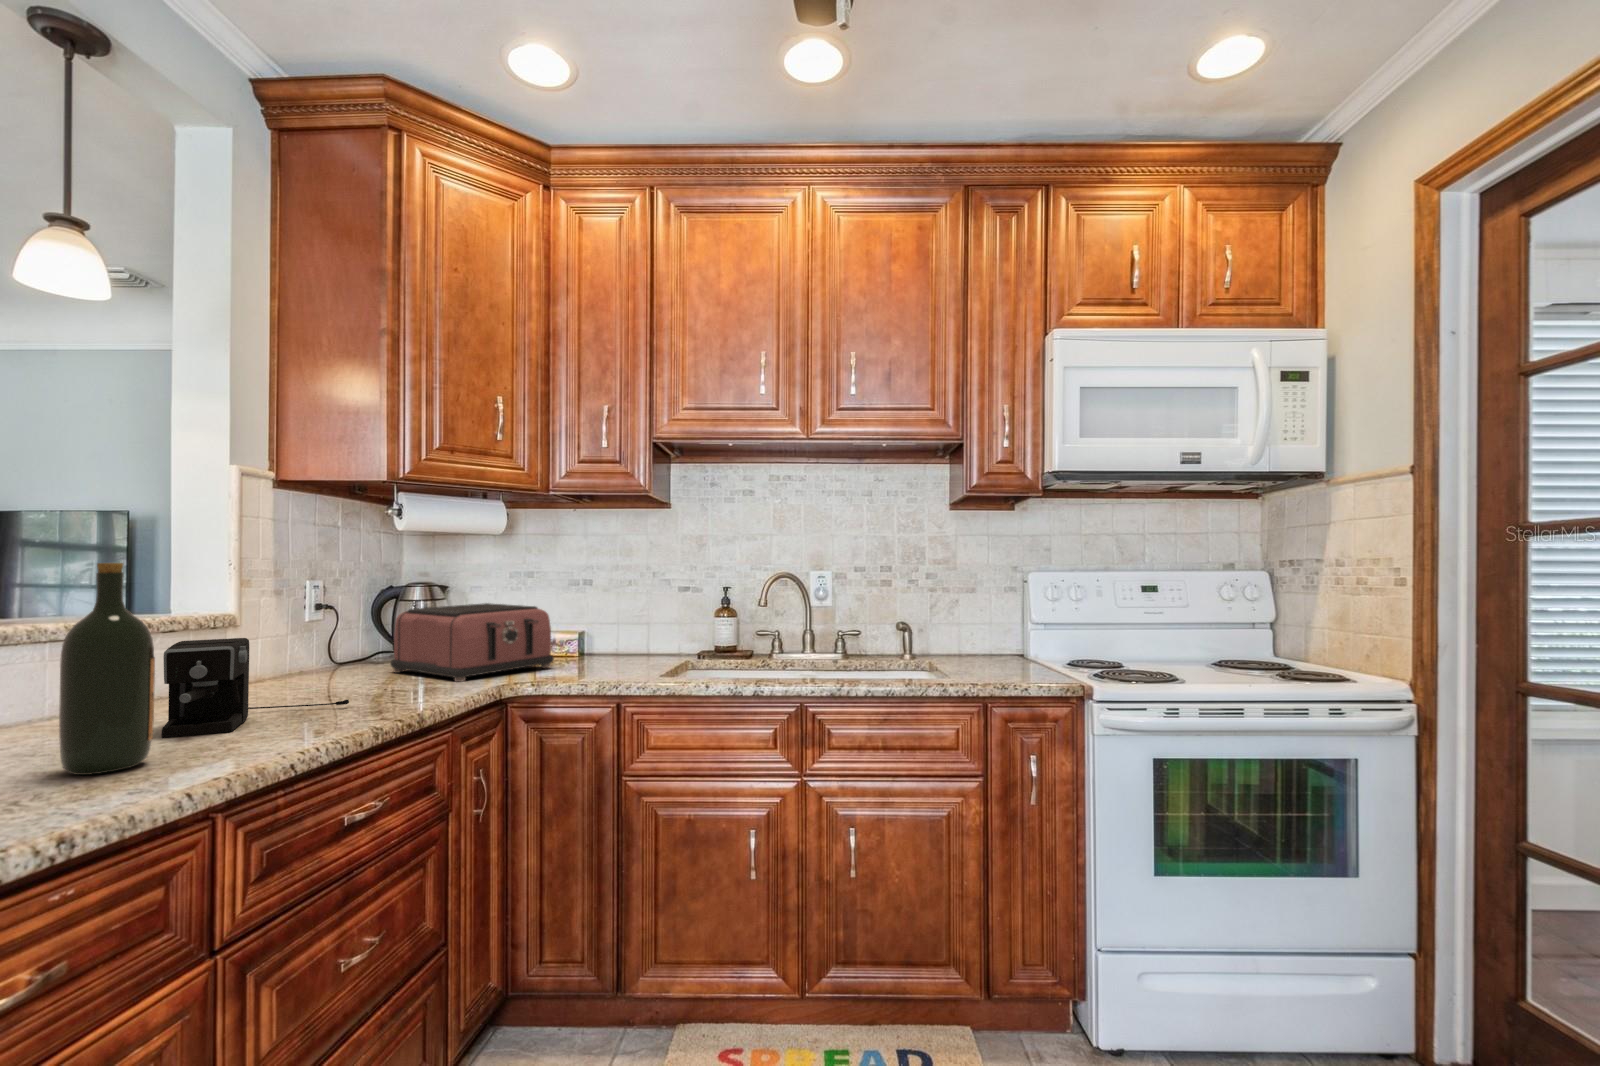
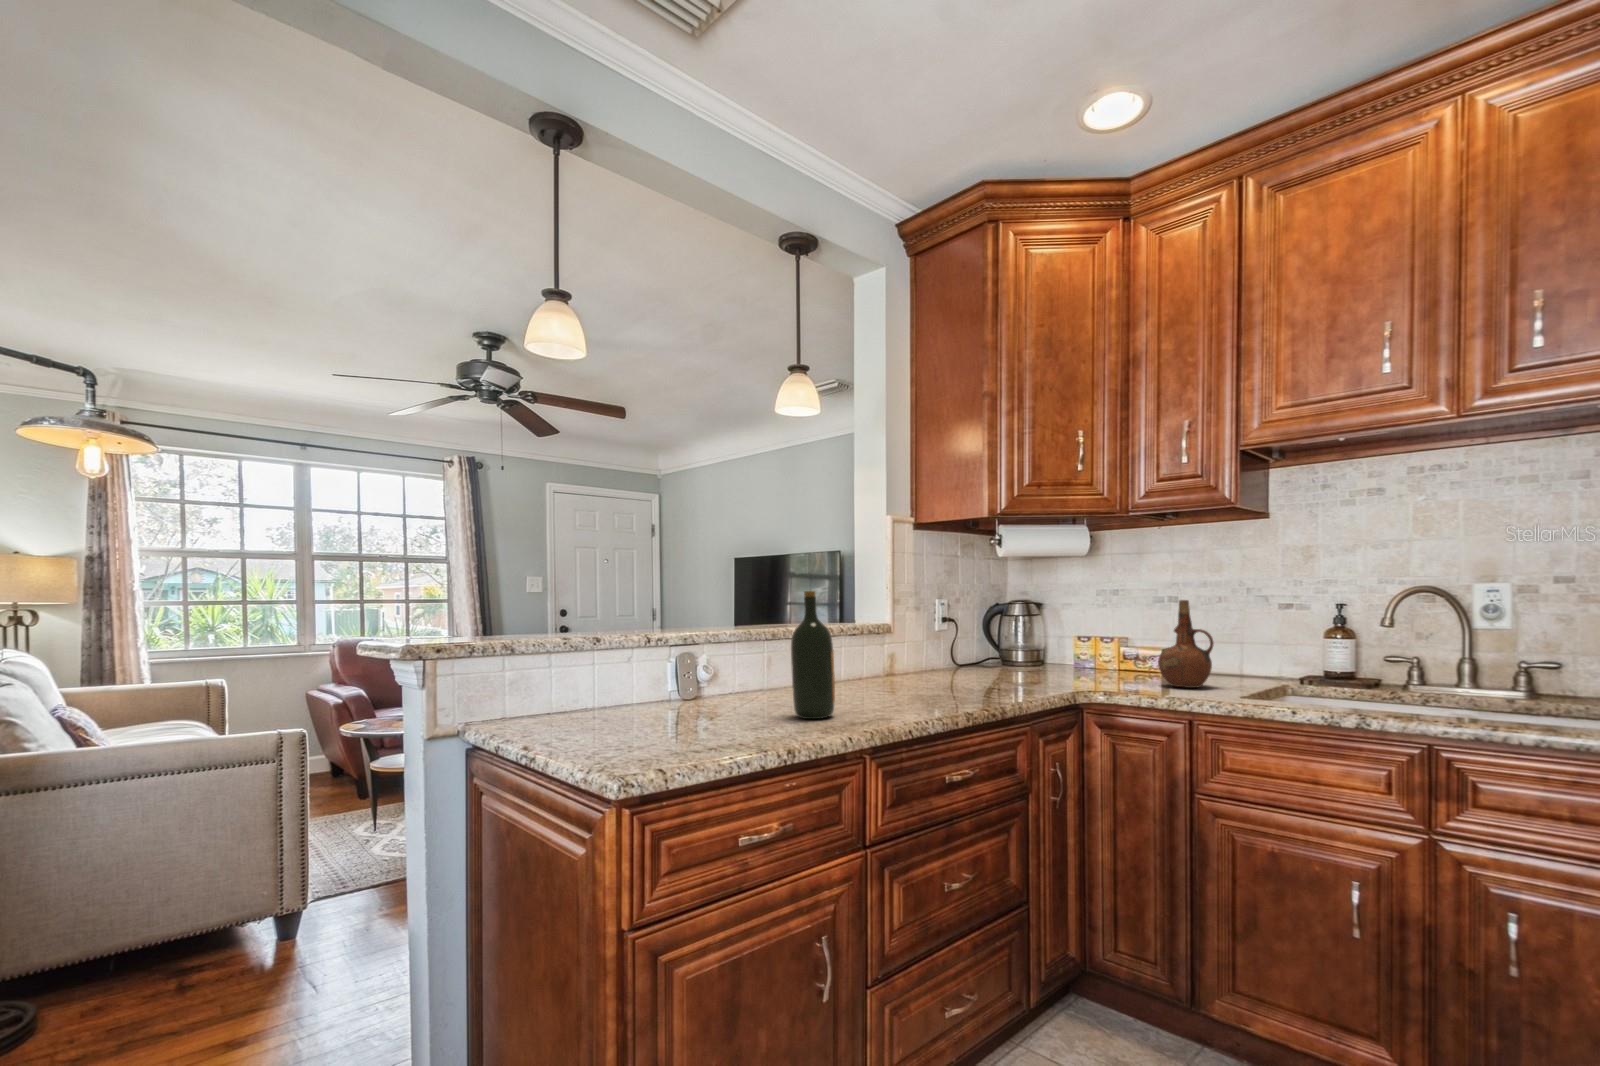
ceramic pitcher: none [582,582,635,670] -> present [1158,600,1214,688]
toaster: present [391,603,554,682] -> none [996,618,1133,686]
coffee maker: present [162,638,349,738] -> none [843,640,955,704]

